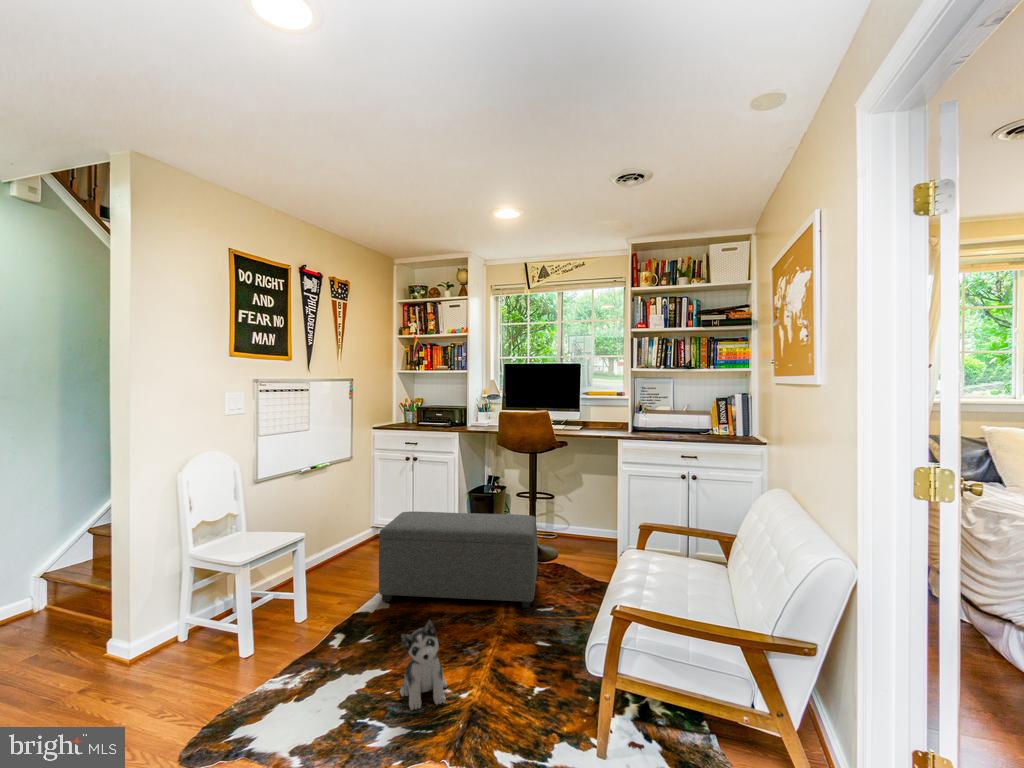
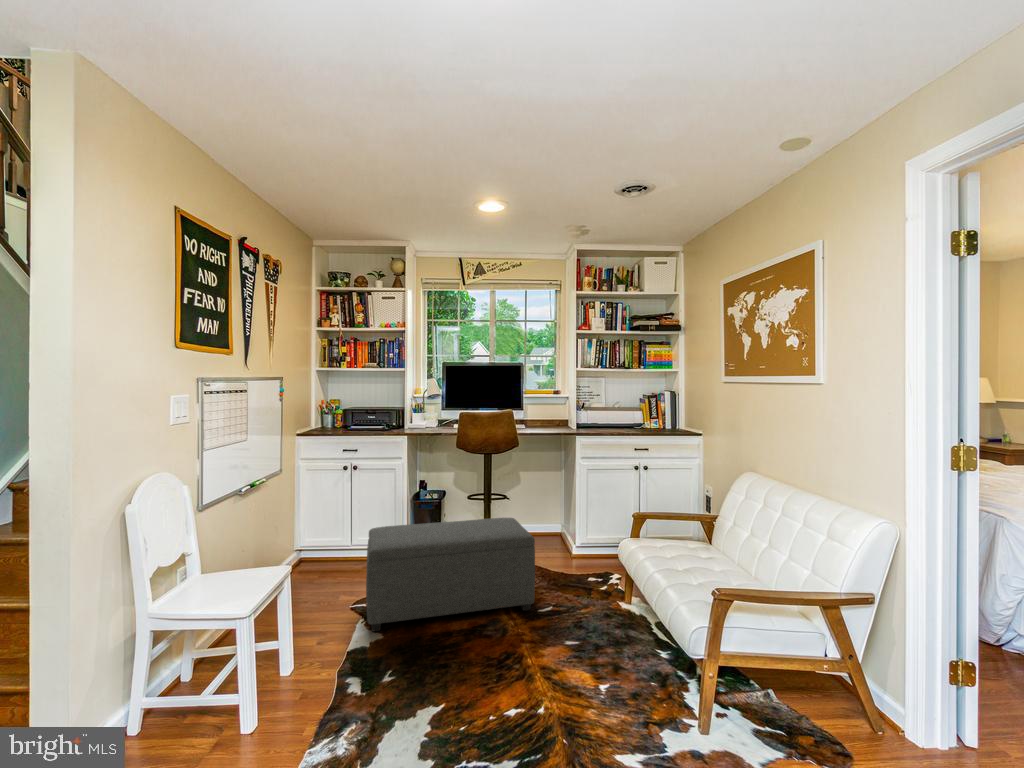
plush toy: present [400,620,447,710] -> none [474,638,531,738]

